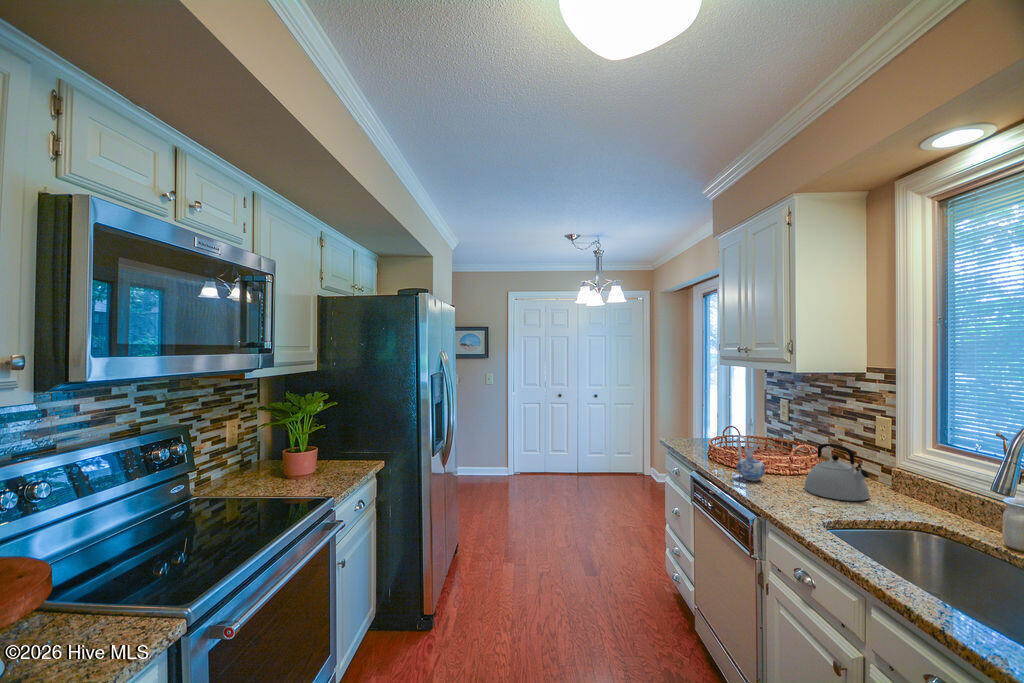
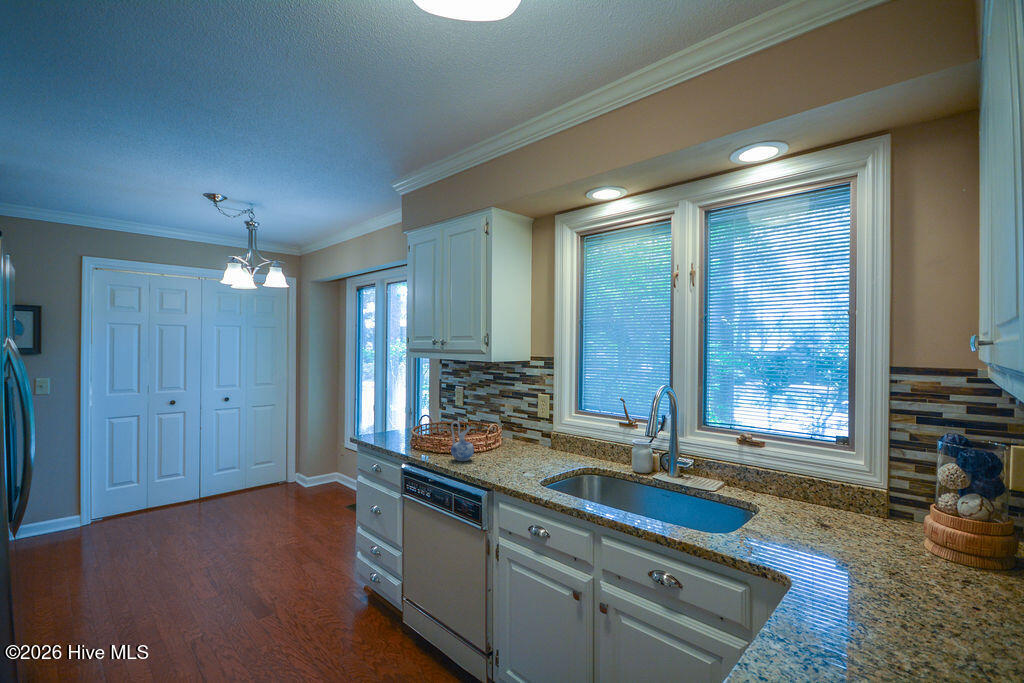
kettle: present [804,444,869,501] -> none [504,419,549,463]

